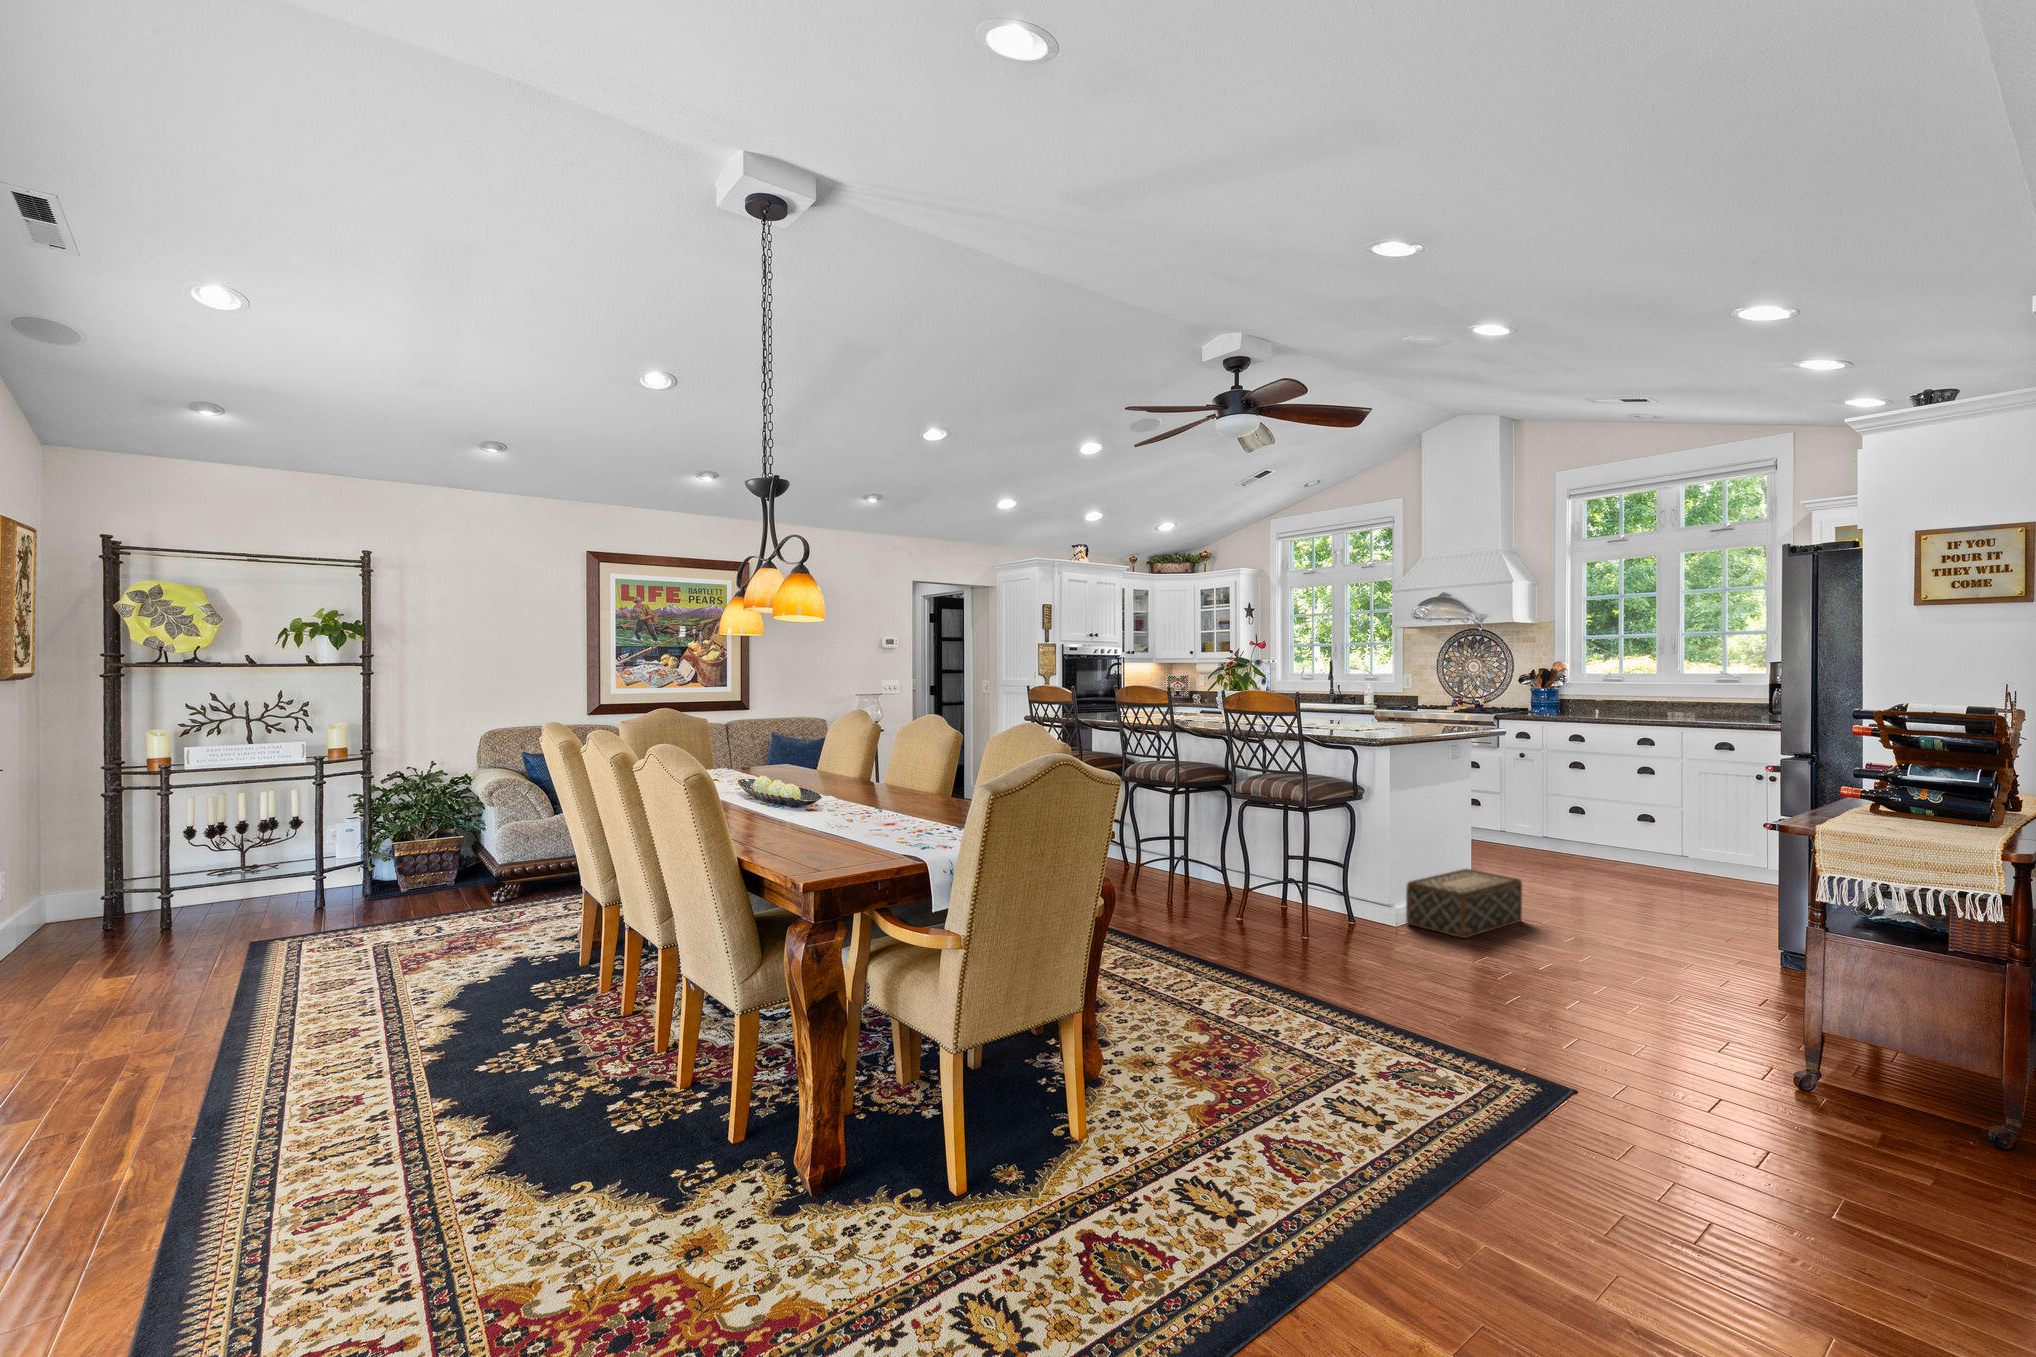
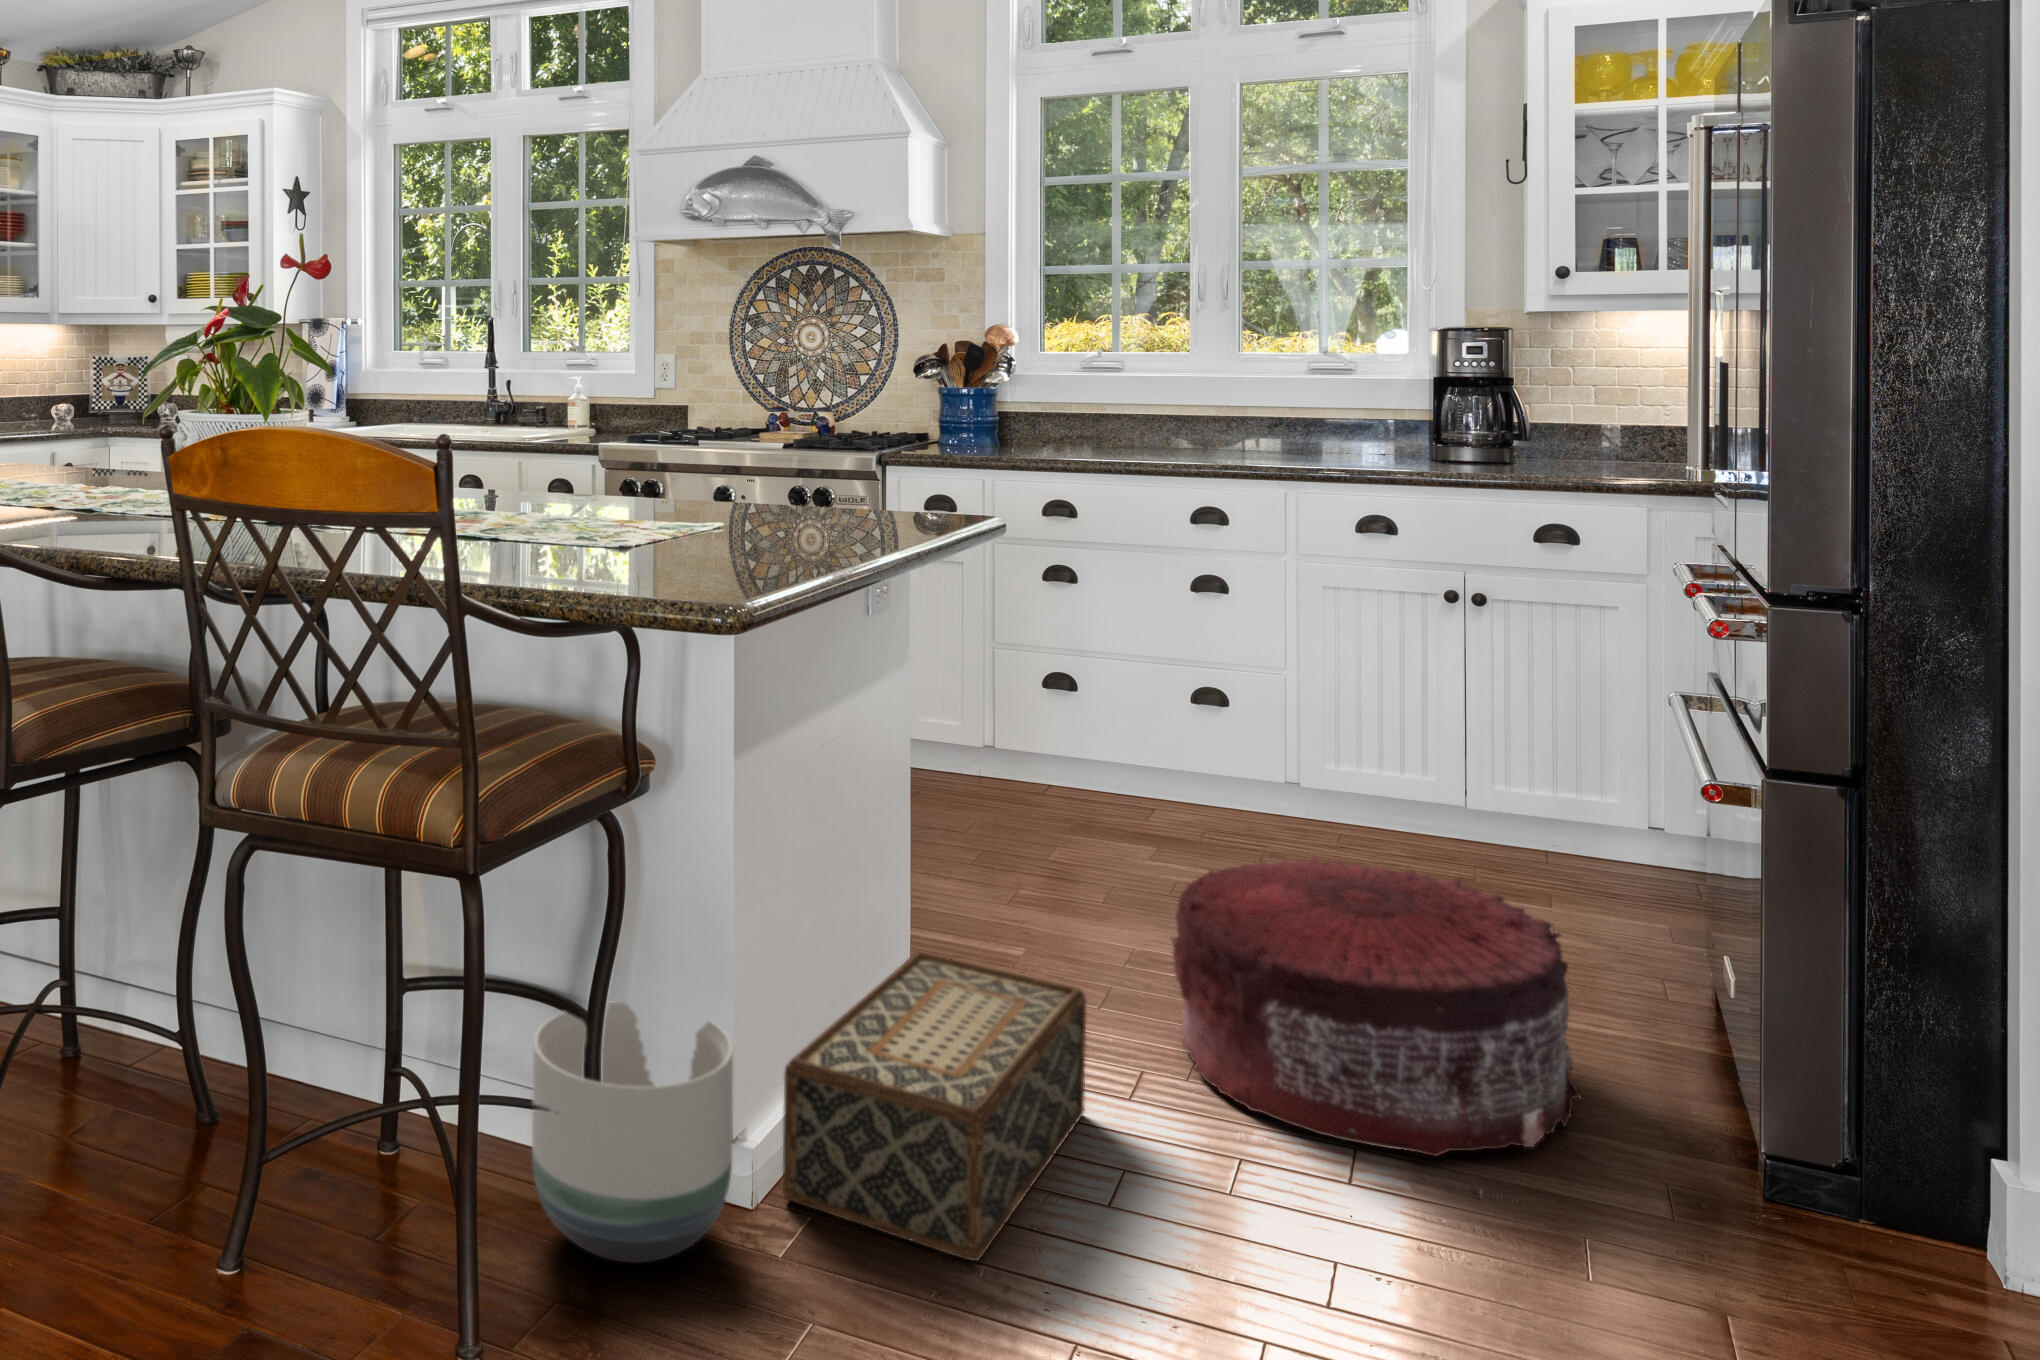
pouf: none [1566,853,1721,940] -> present [1171,856,1581,1156]
planter: none [1326,862,1387,928] -> present [532,1001,733,1263]

